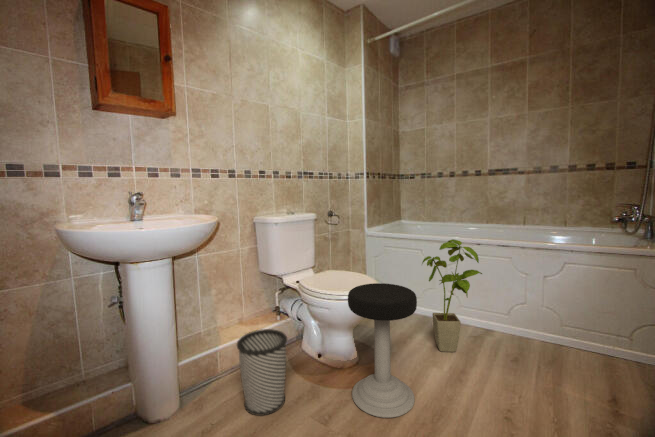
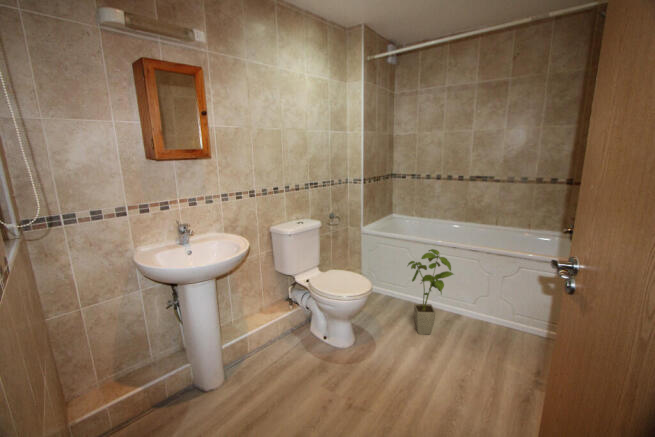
stool: present [348,283,417,418] -> none [349,288,401,388]
wastebasket: present [237,329,287,416] -> none [265,323,303,386]

